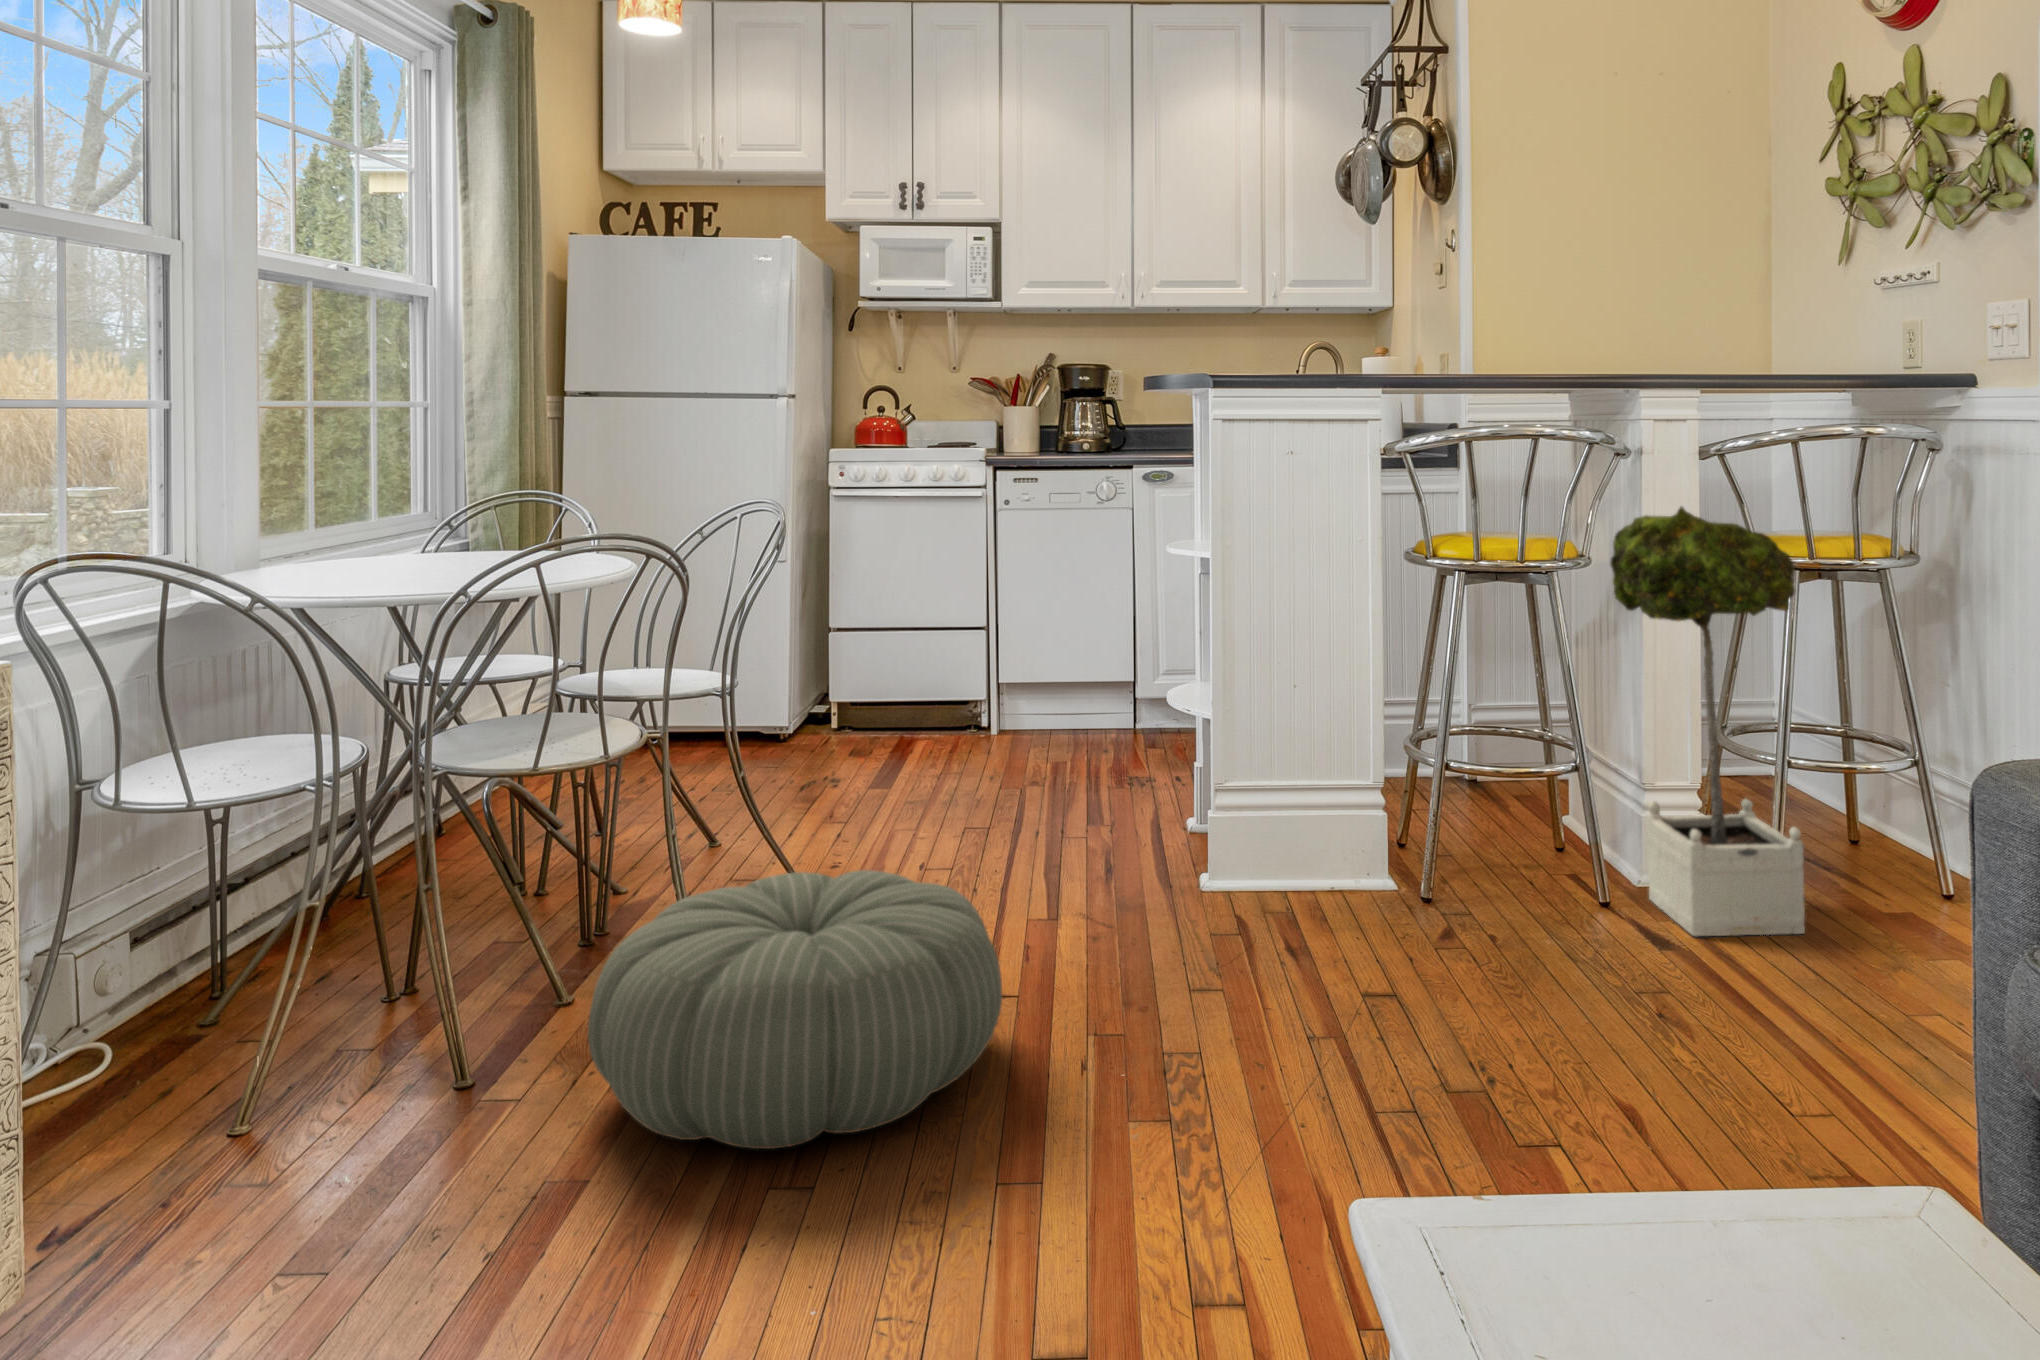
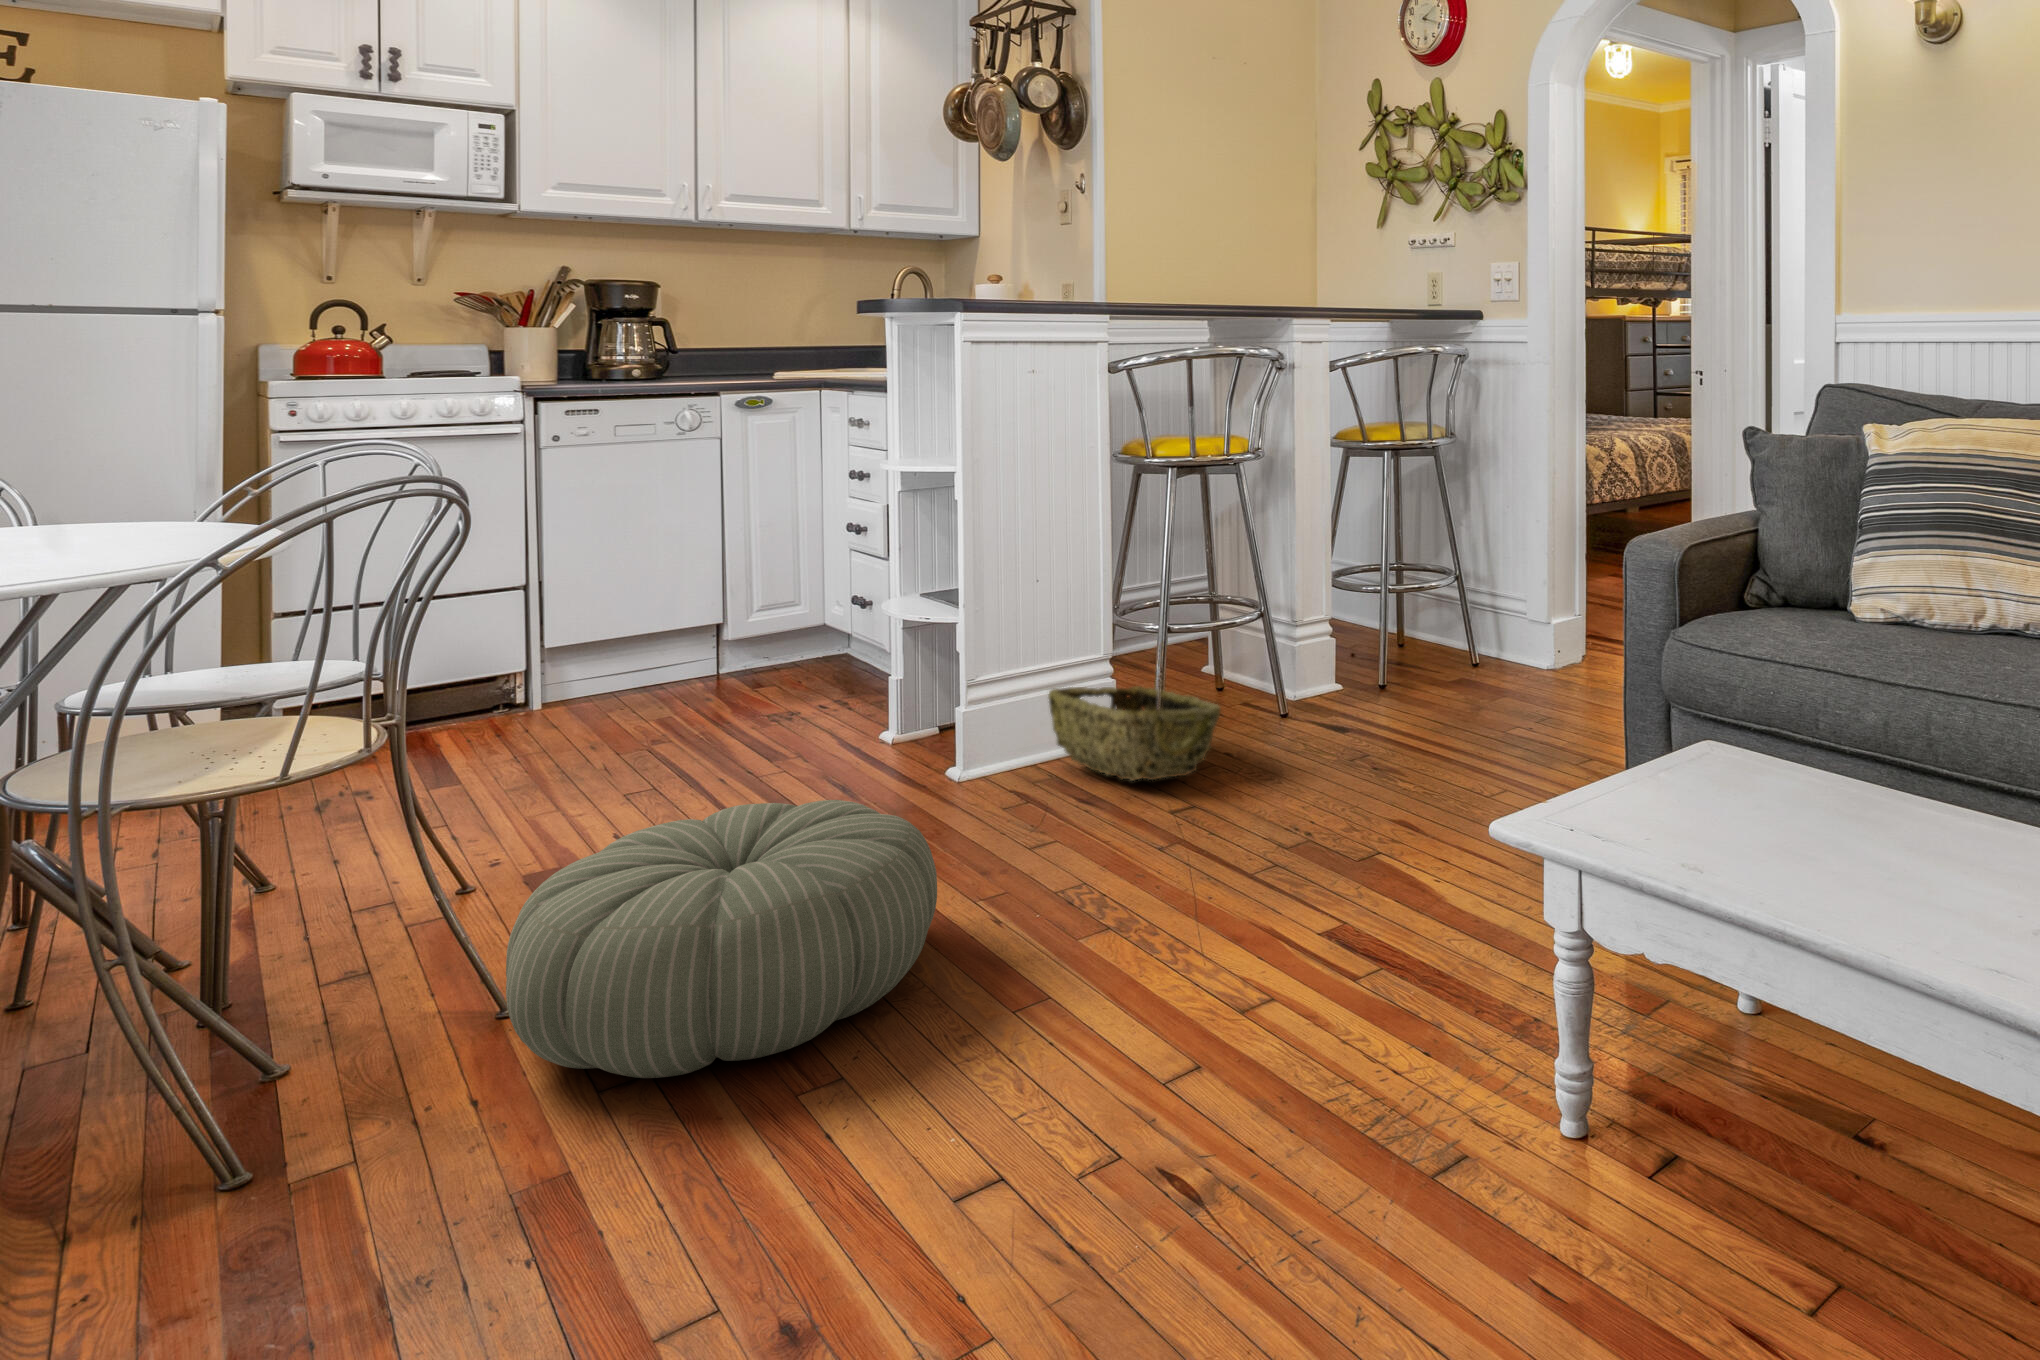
potted tree: present [1610,506,1805,936] -> none [1278,417,1413,723]
woven basket: none [1298,812,1472,955] -> present [1048,686,1220,781]

